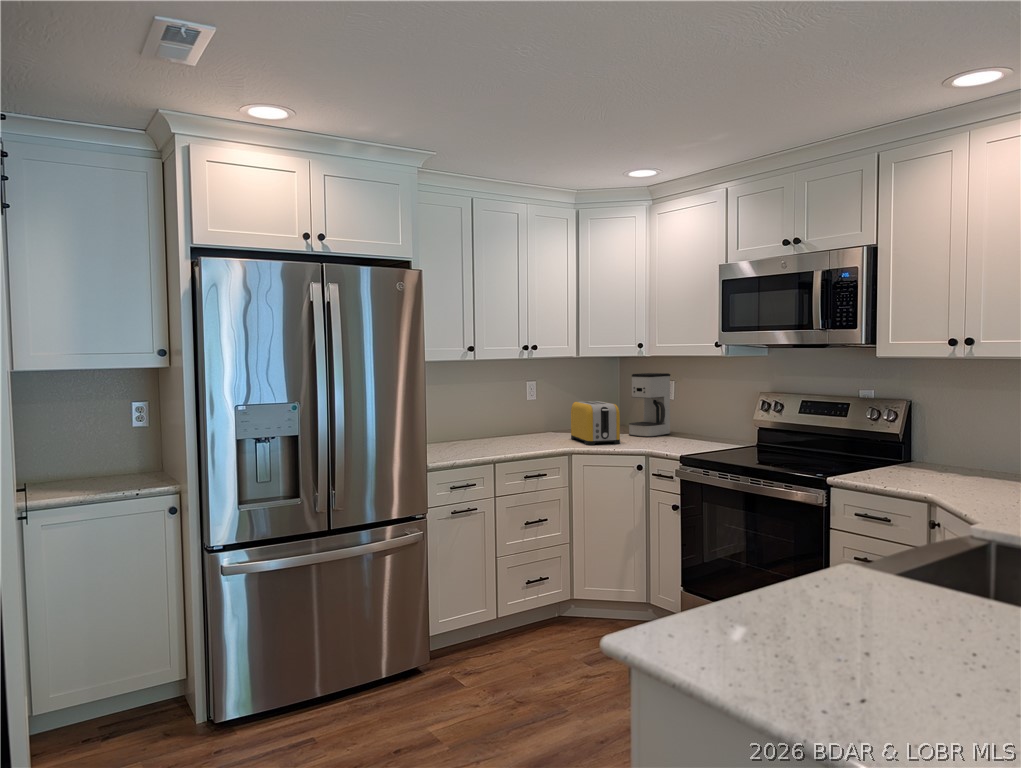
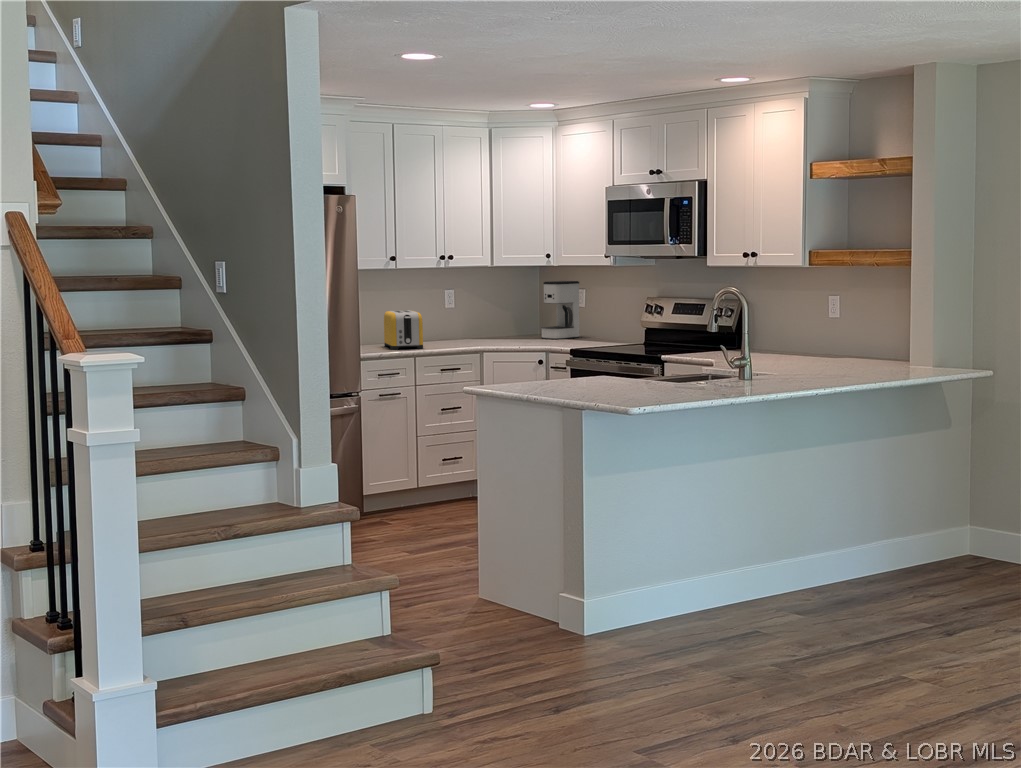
toaster: present [571,401,620,445] -> present [384,310,423,350]

